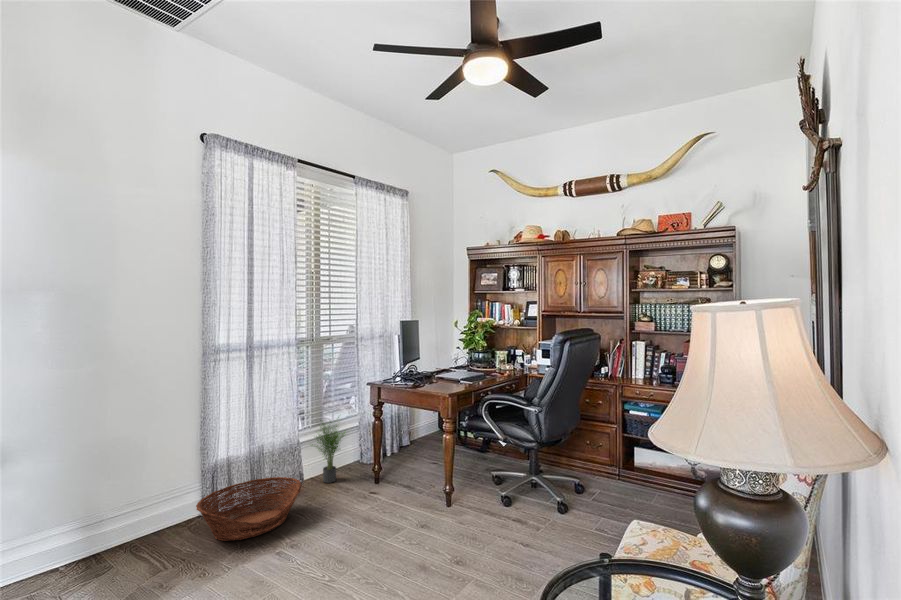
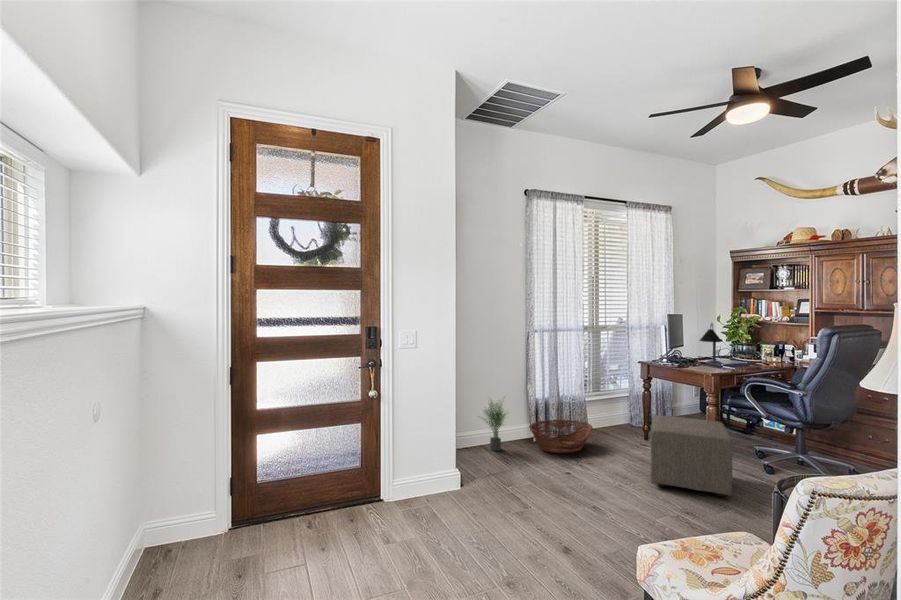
desk lamp: none [436,329,460,378] -> present [700,323,722,364]
potted plant: present [316,417,343,483] -> present [479,403,508,451]
ottoman: none [371,456,471,568] -> present [650,415,732,496]

